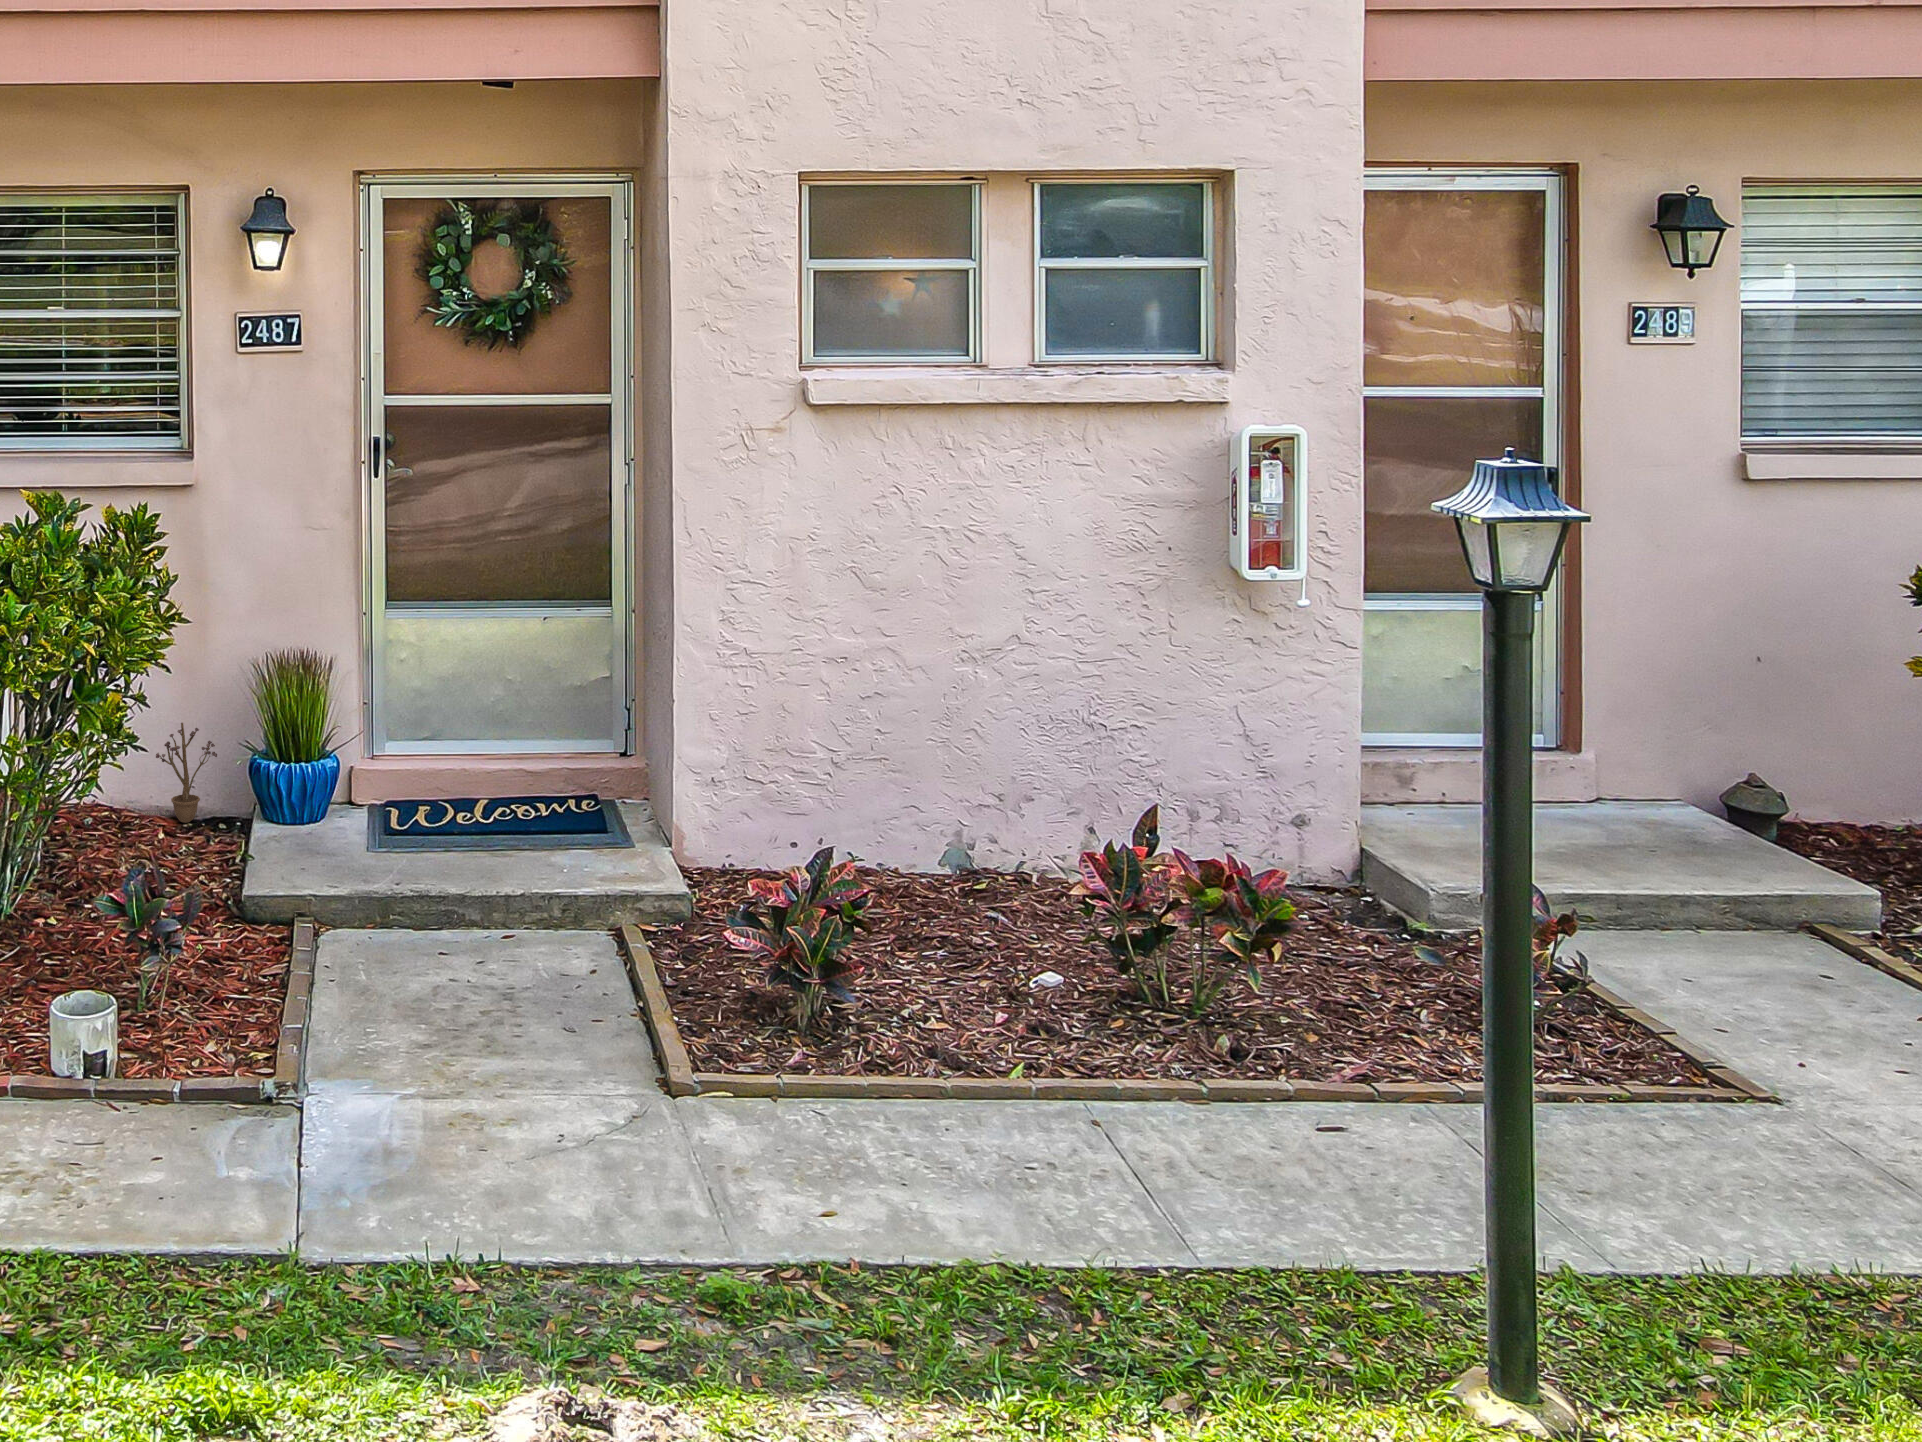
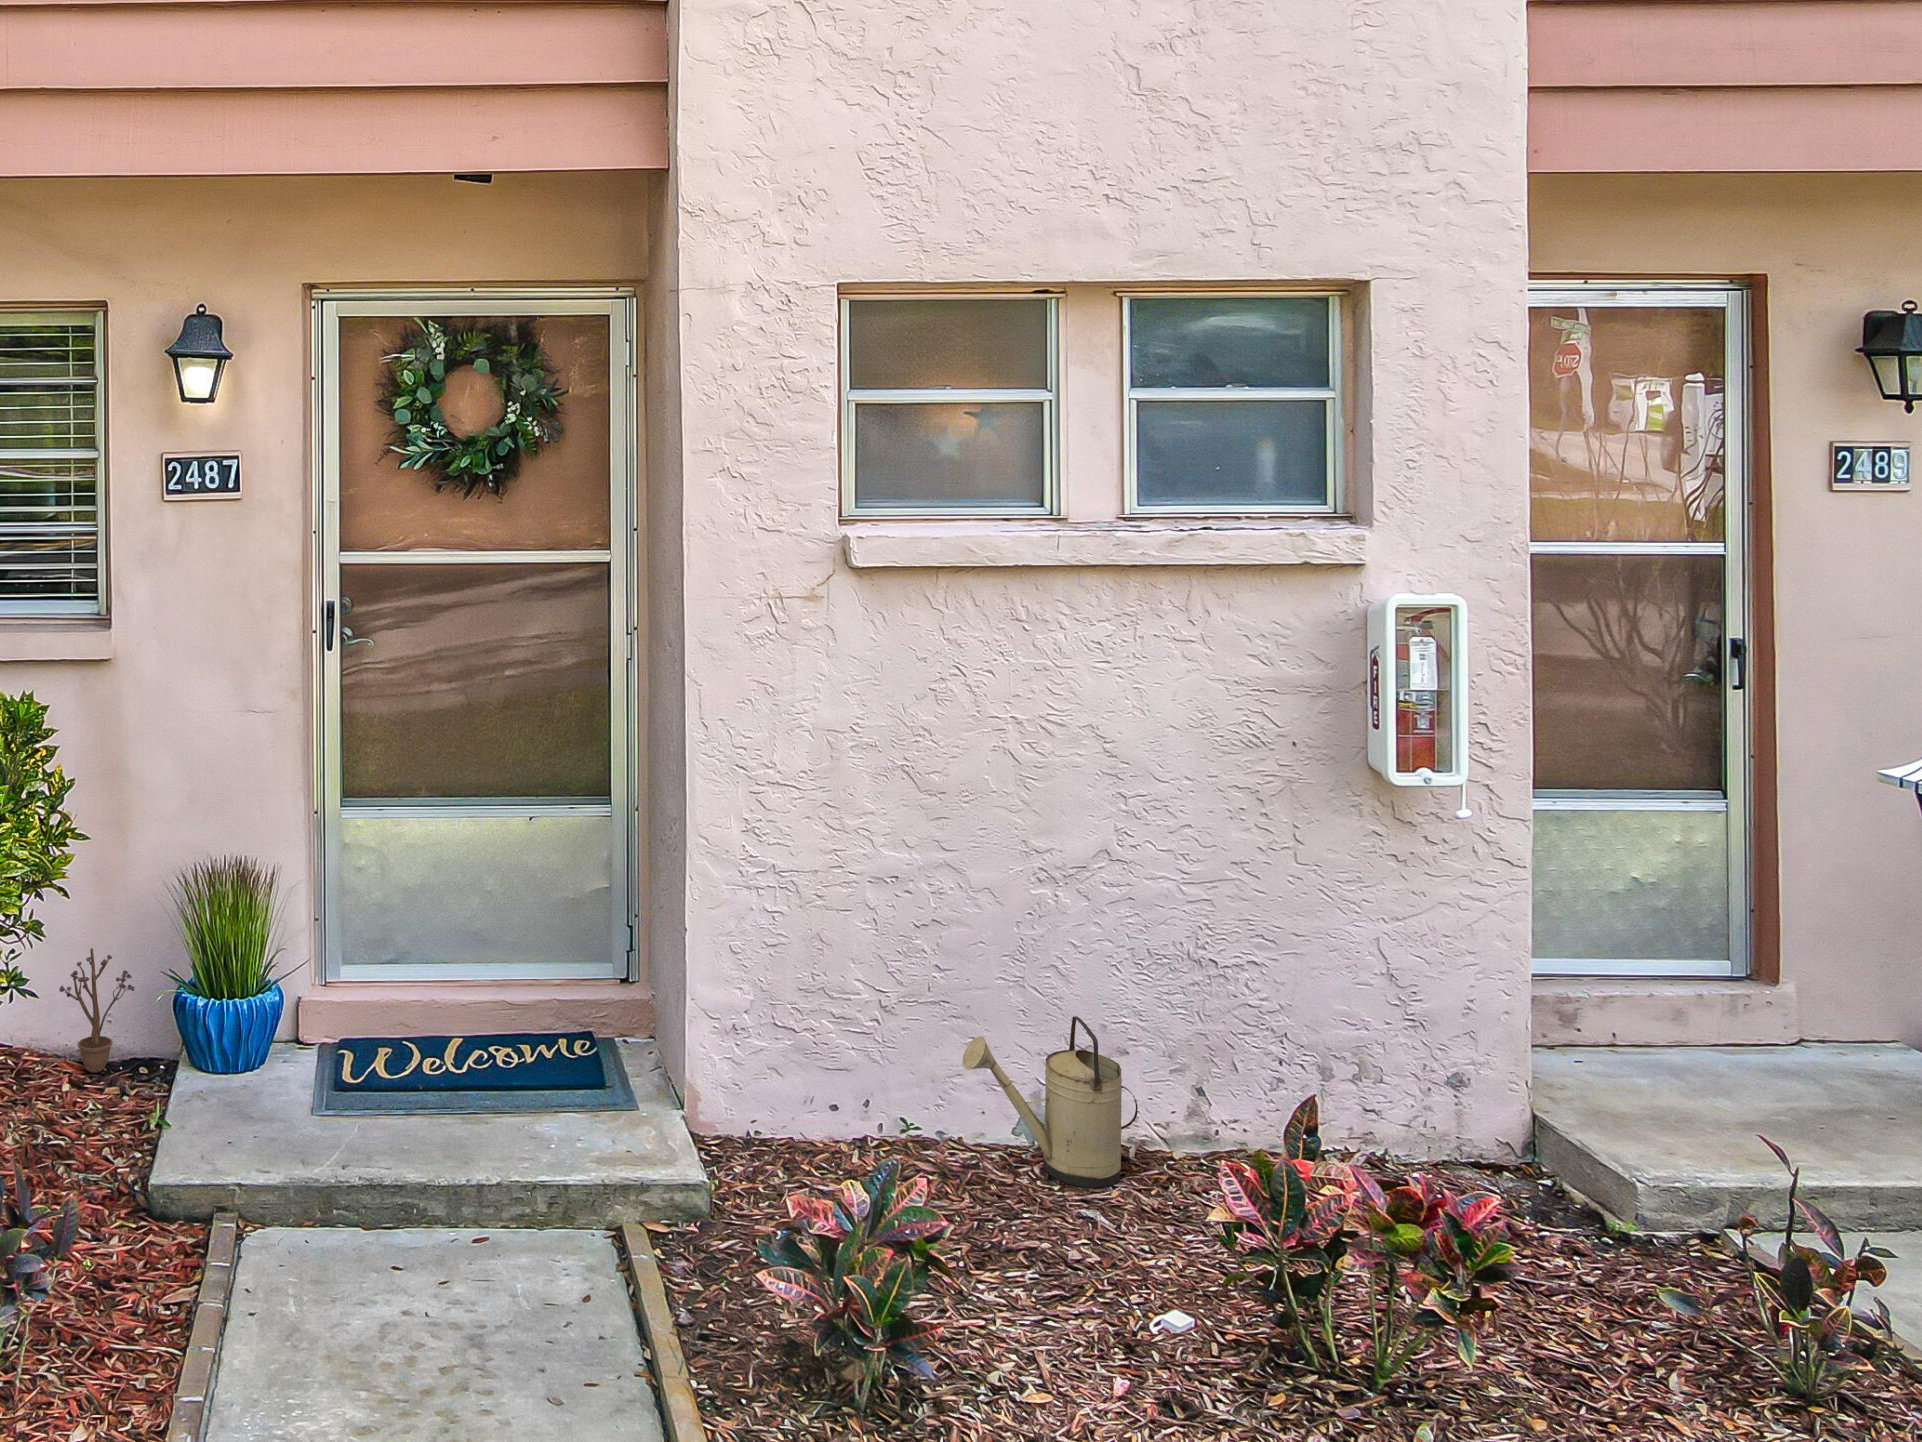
watering can: none [894,768,1034,900] -> present [962,1016,1138,1188]

